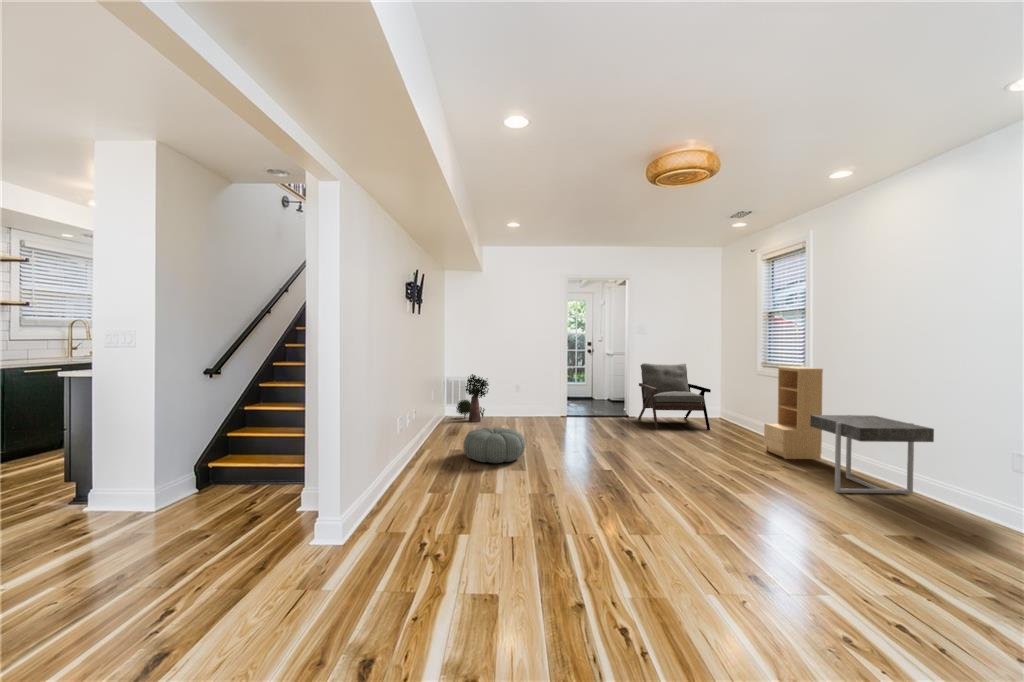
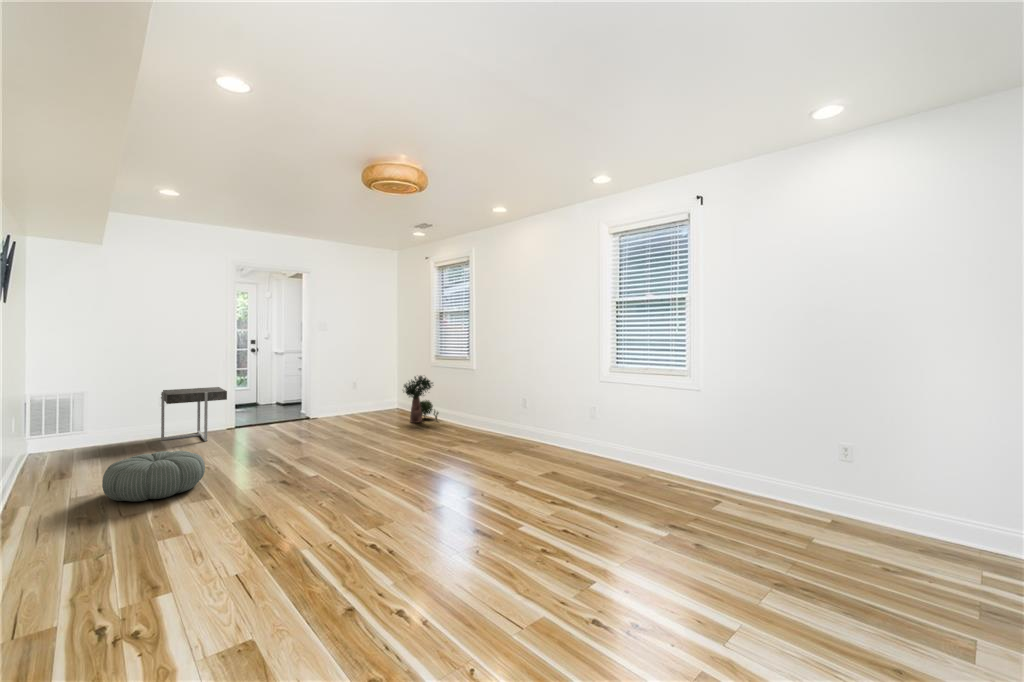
armchair: present [639,363,711,430] -> none [322,360,394,426]
bookshelf: present [764,366,823,459] -> none [442,359,482,434]
potted plant: present [456,374,489,422] -> present [404,376,438,423]
side table: present [810,415,934,493] -> present [161,387,227,441]

